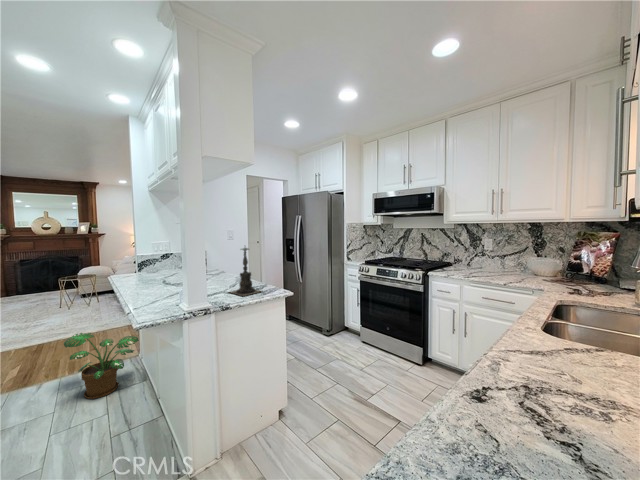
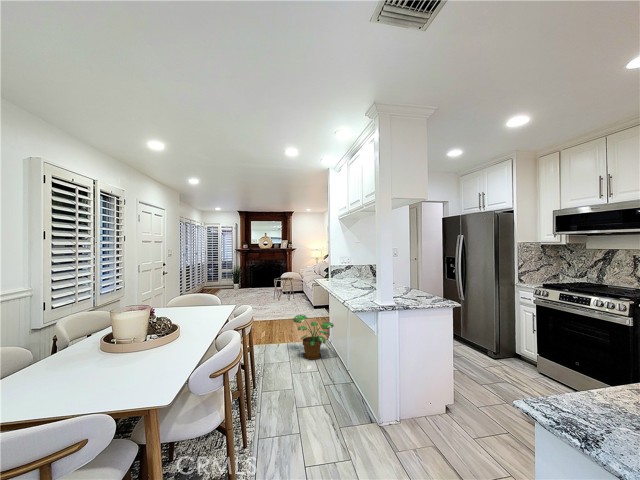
candle holder: present [230,248,262,296] -> none [403,259,433,301]

